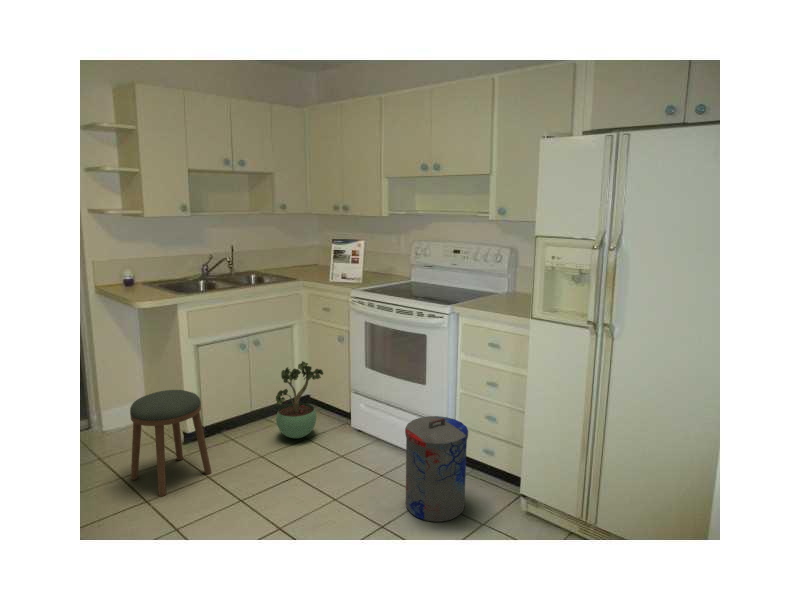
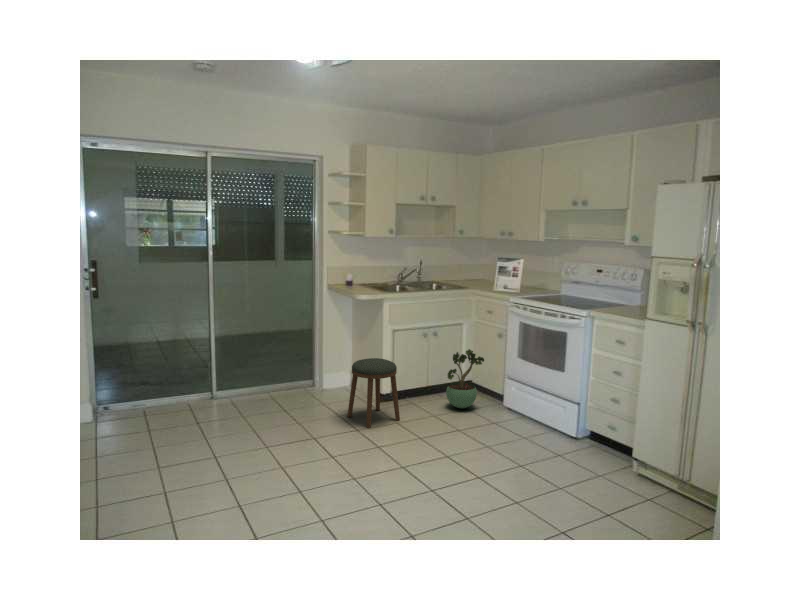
trash can: present [405,416,468,522] -> none [541,392,593,469]

